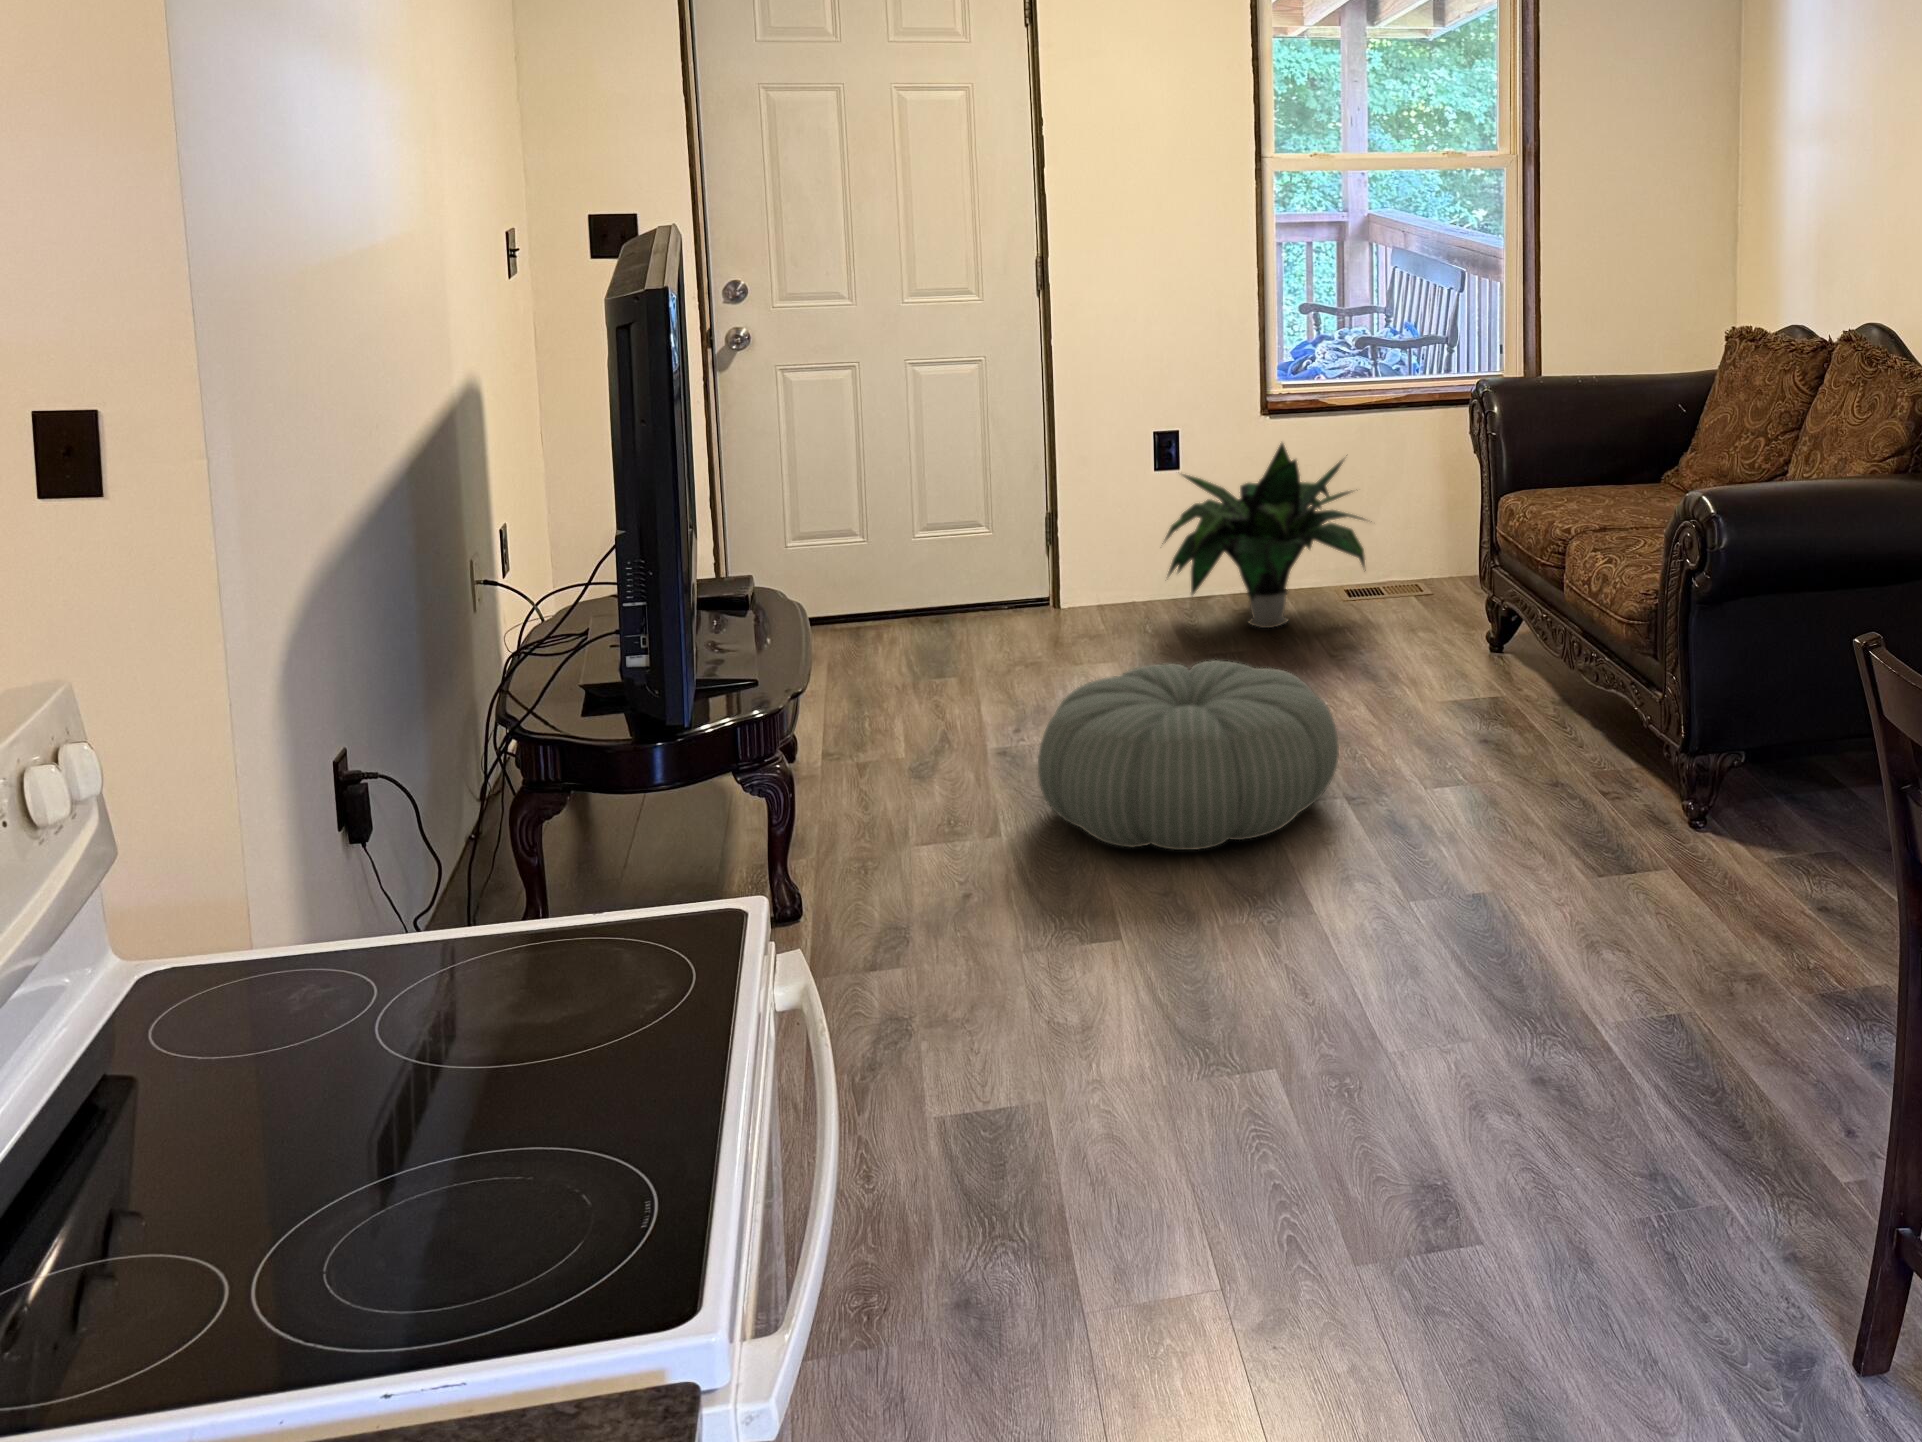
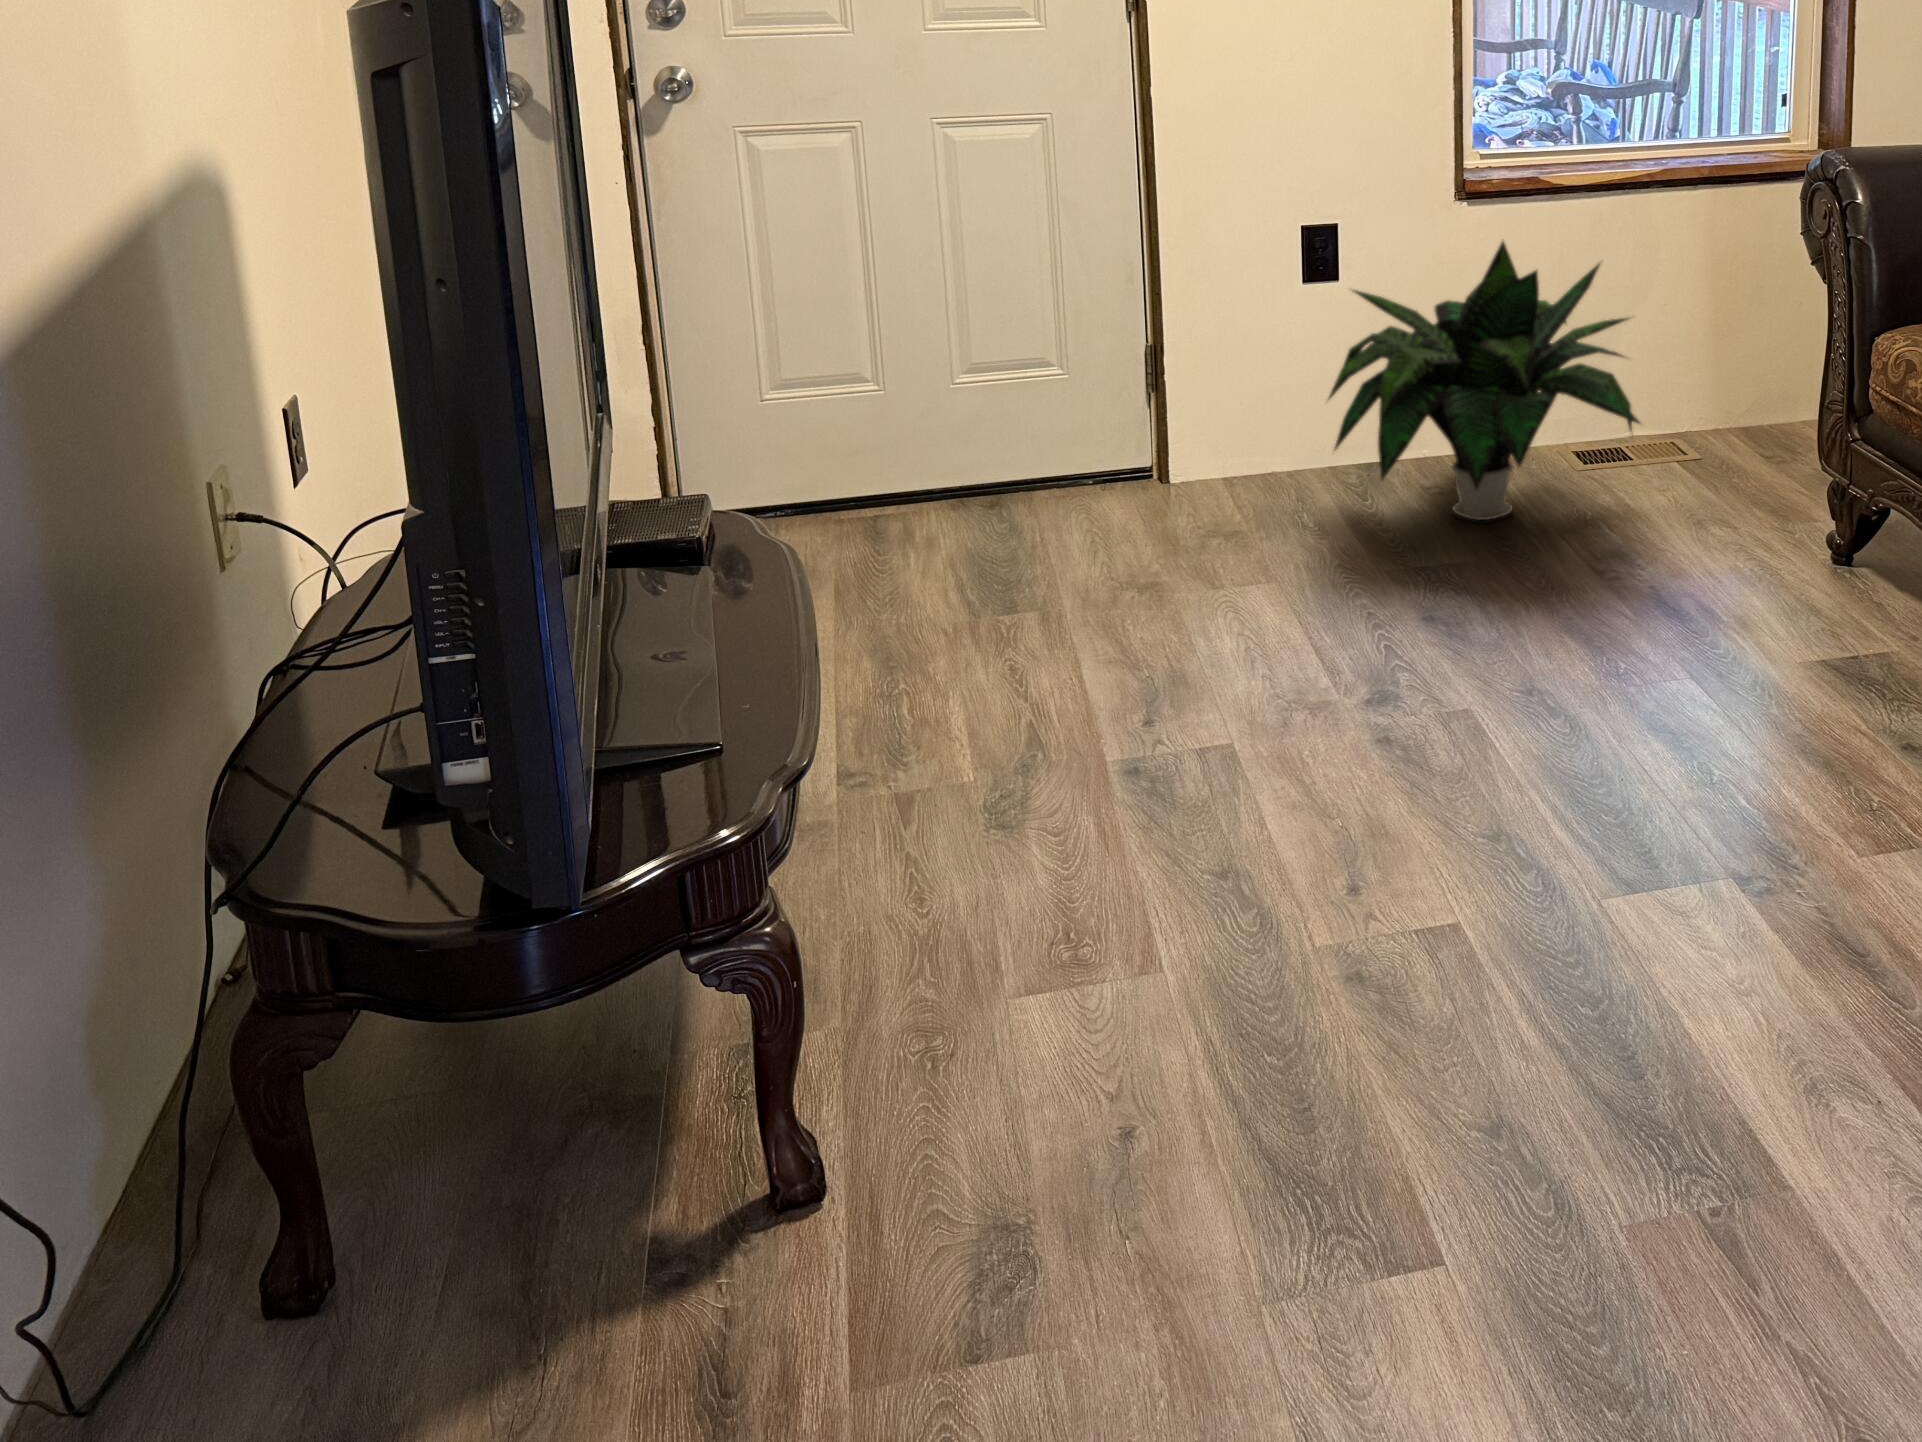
pouf: present [1038,660,1339,850] -> none [1221,634,1729,1005]

